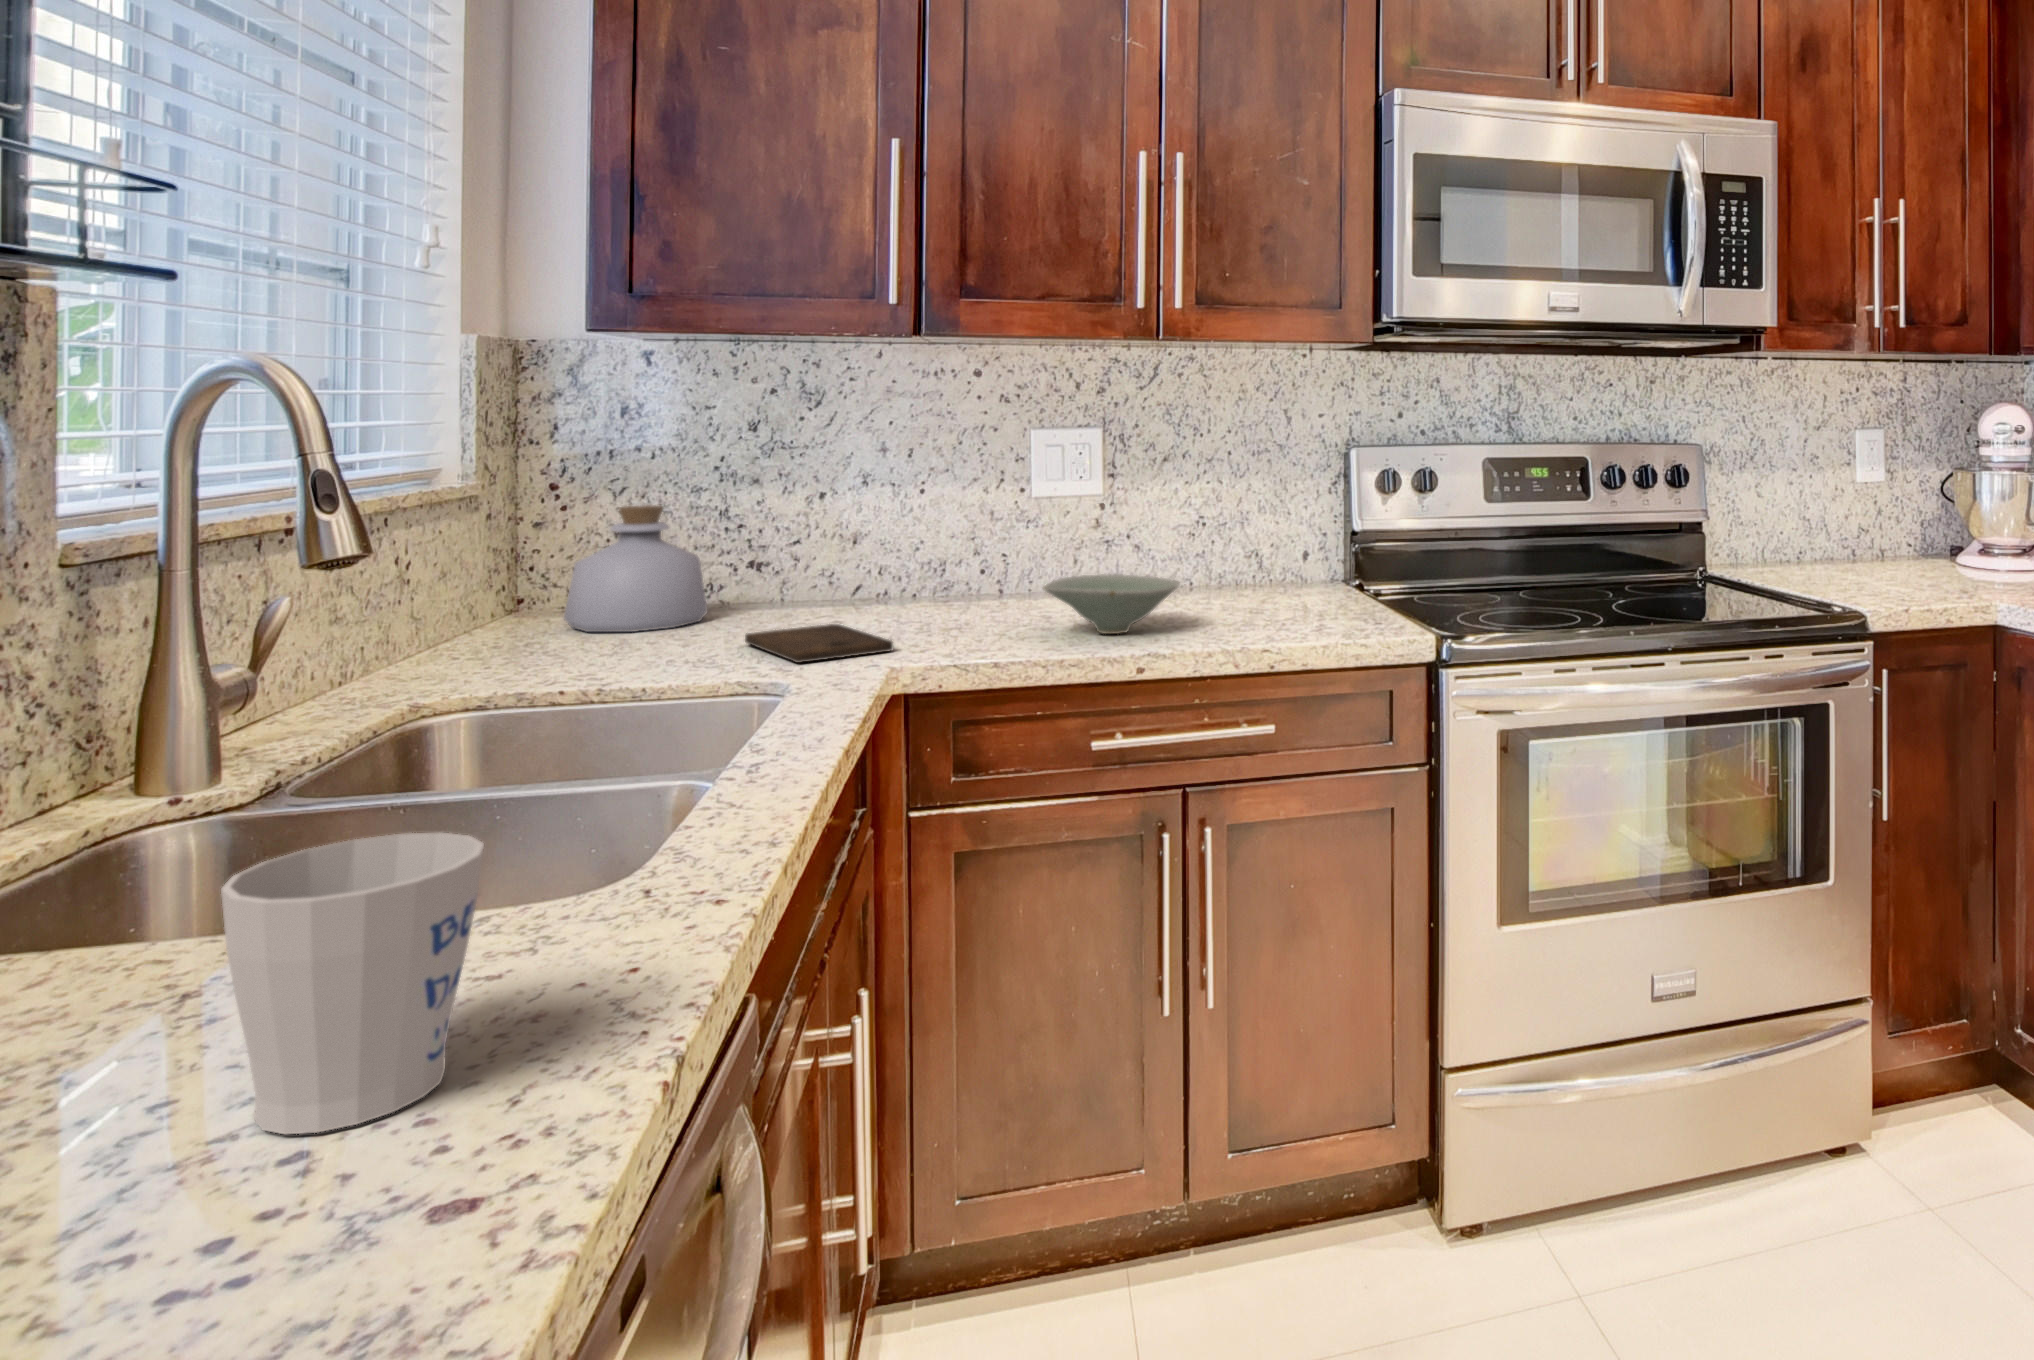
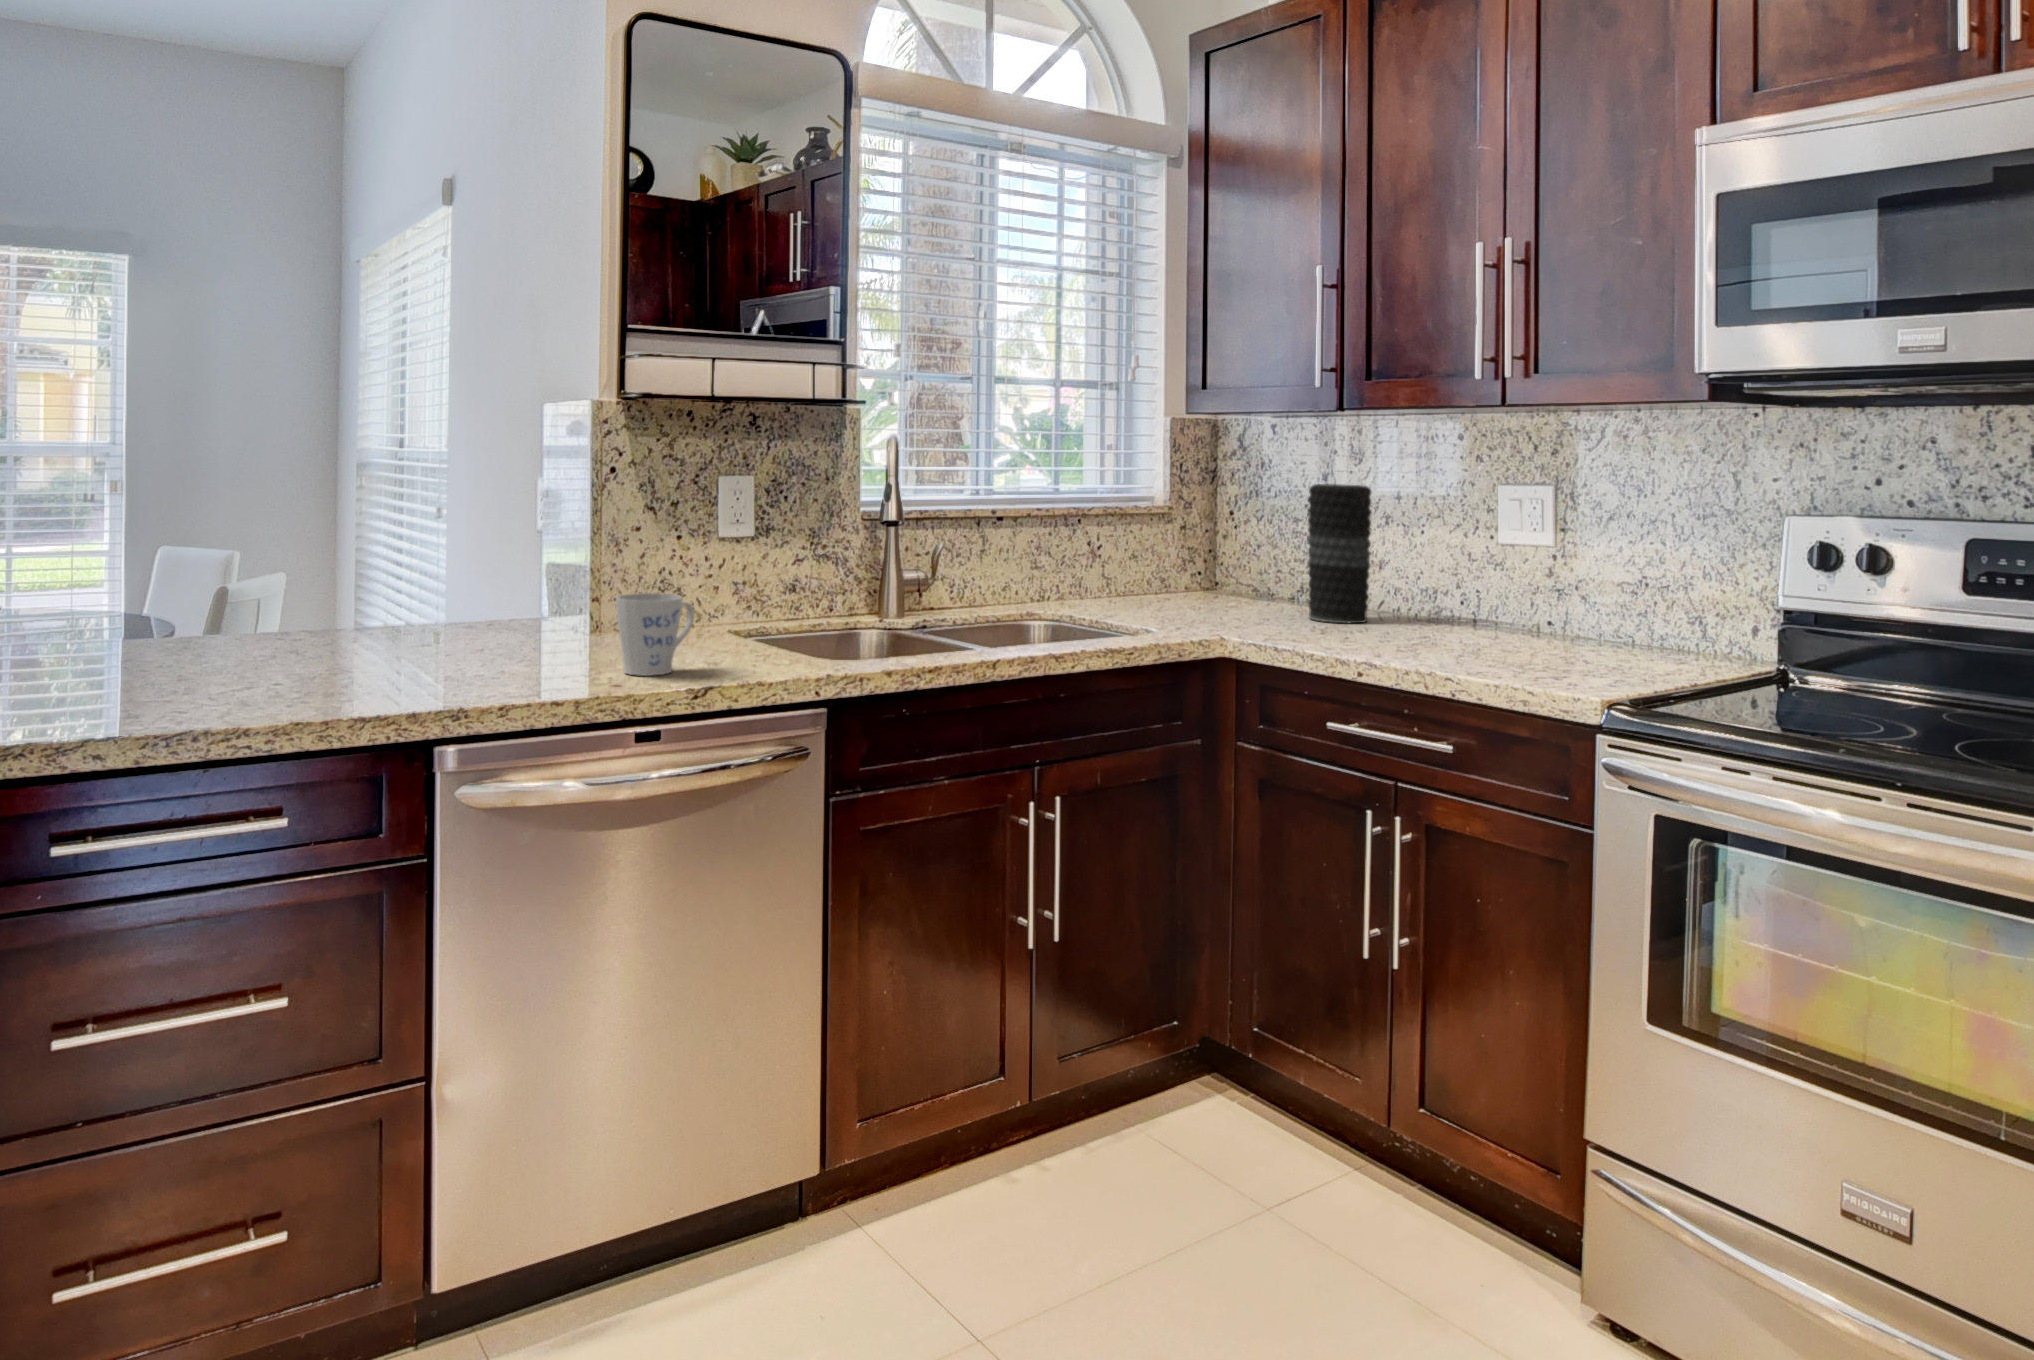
vase: none [805,437,894,624] -> present [1308,484,1371,623]
bottle: present [564,505,707,632] -> none [1205,526,1290,608]
bowl: present [1043,574,1180,634] -> none [1356,604,1474,655]
cutting board: present [745,624,893,663] -> none [1201,612,1290,635]

